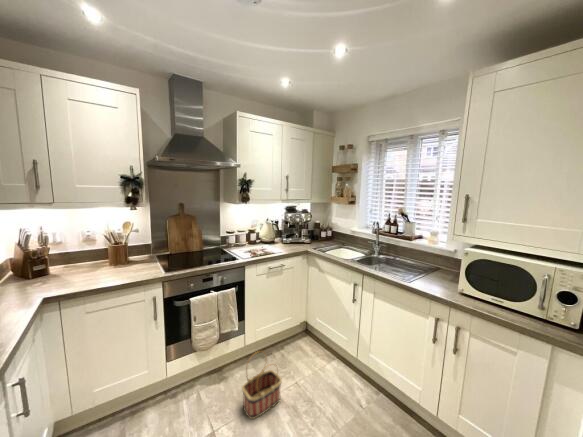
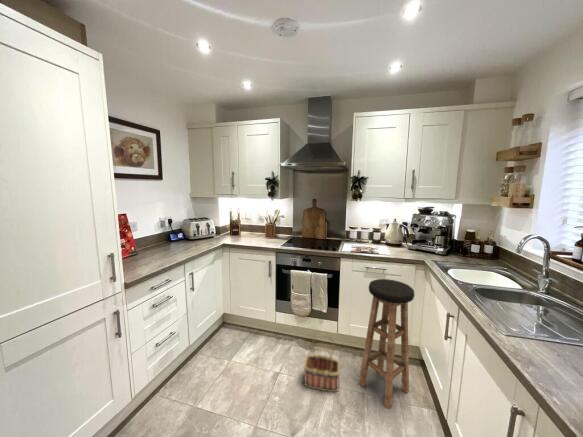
bar stool: none [288,272,326,381] -> present [359,279,414,409]

